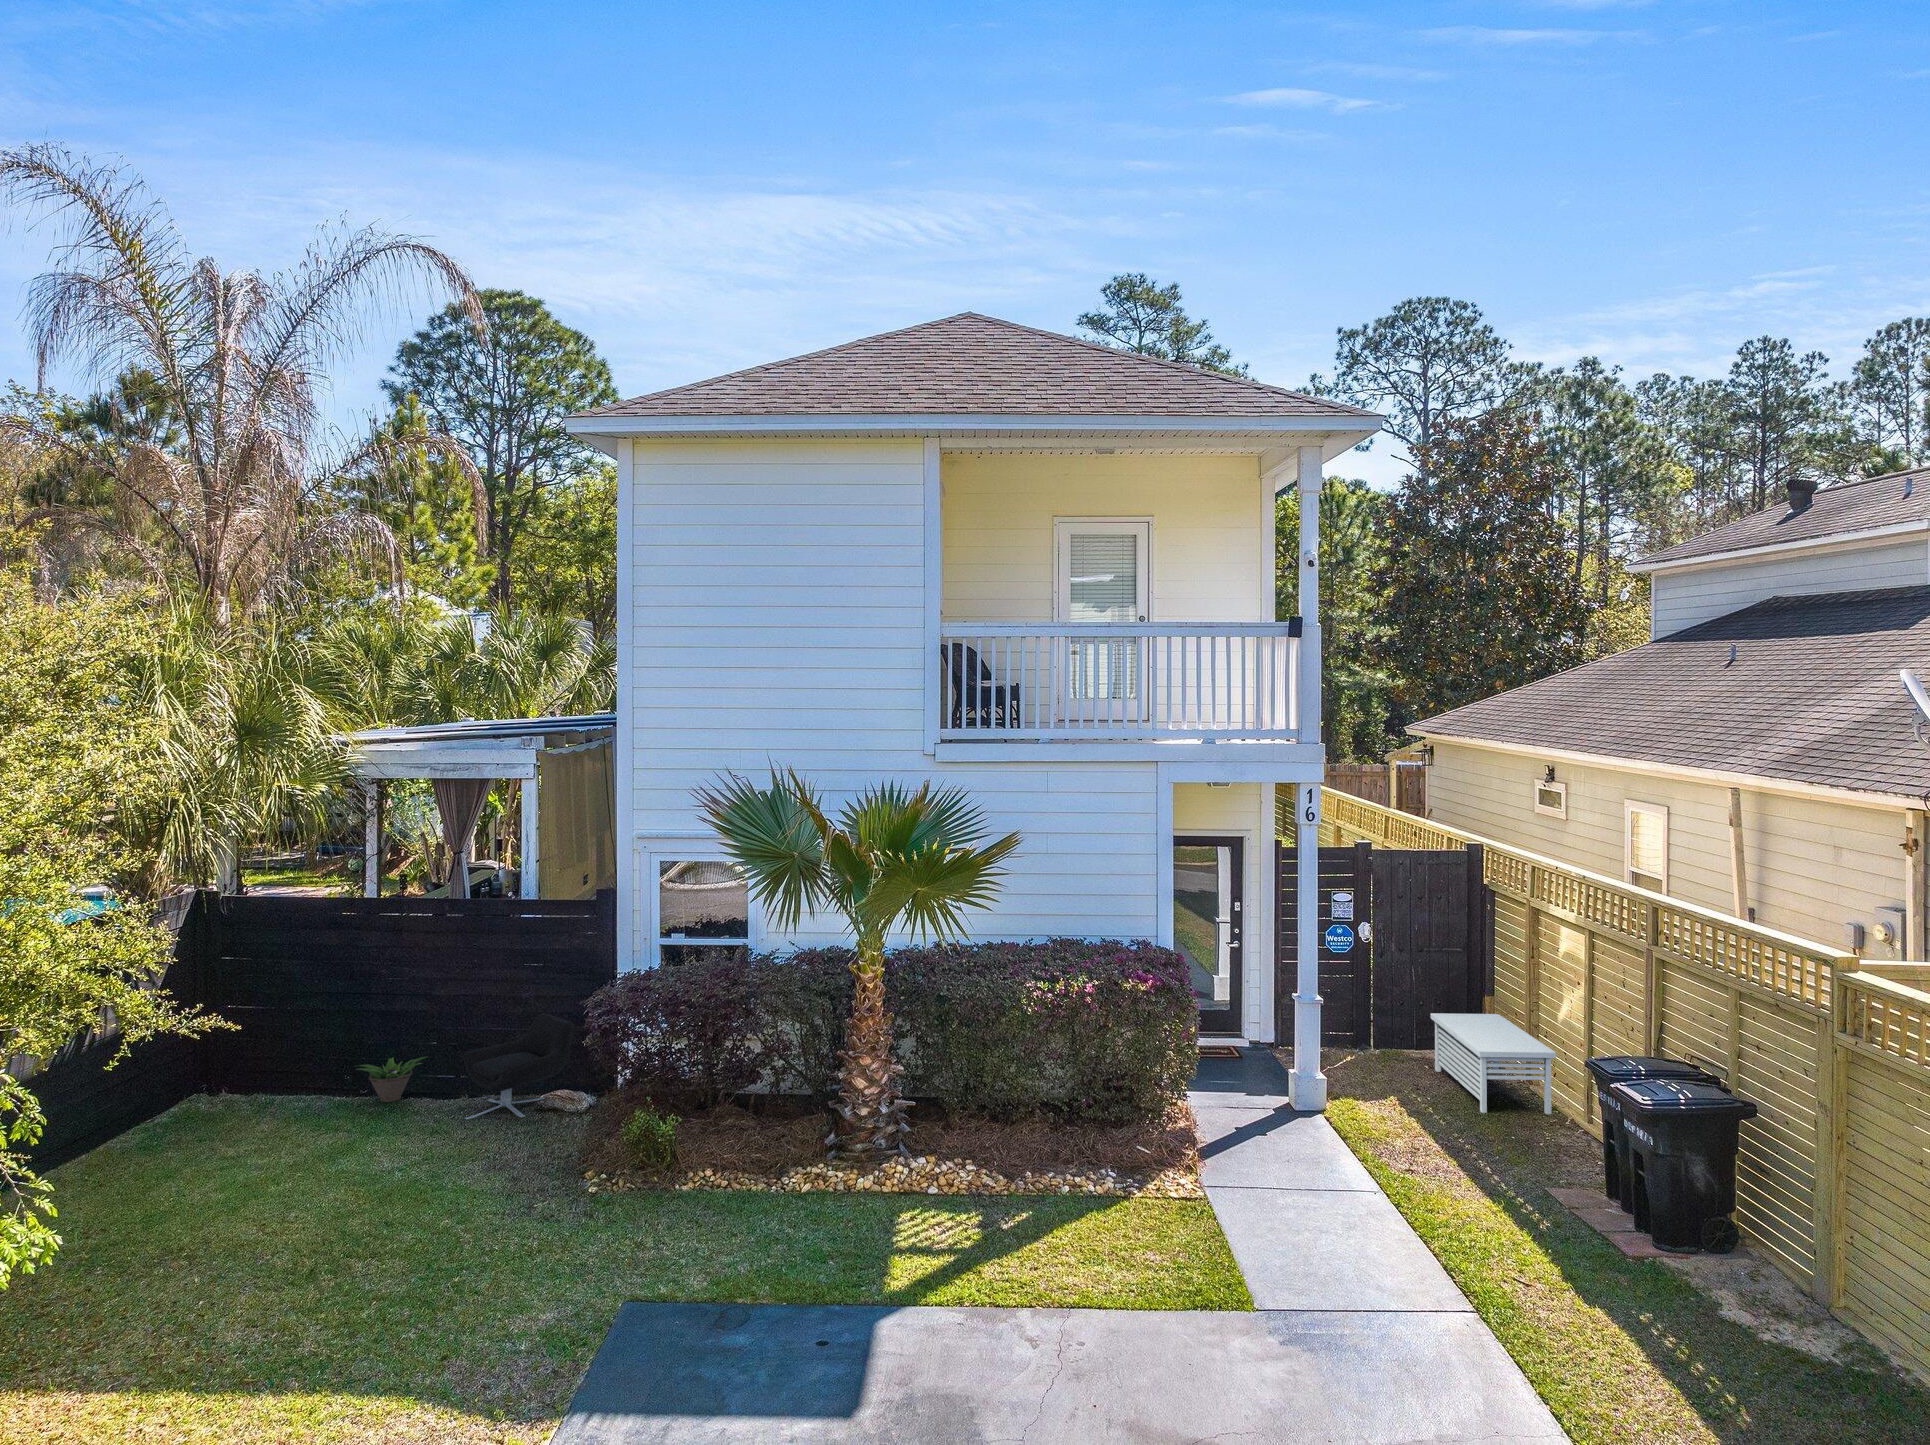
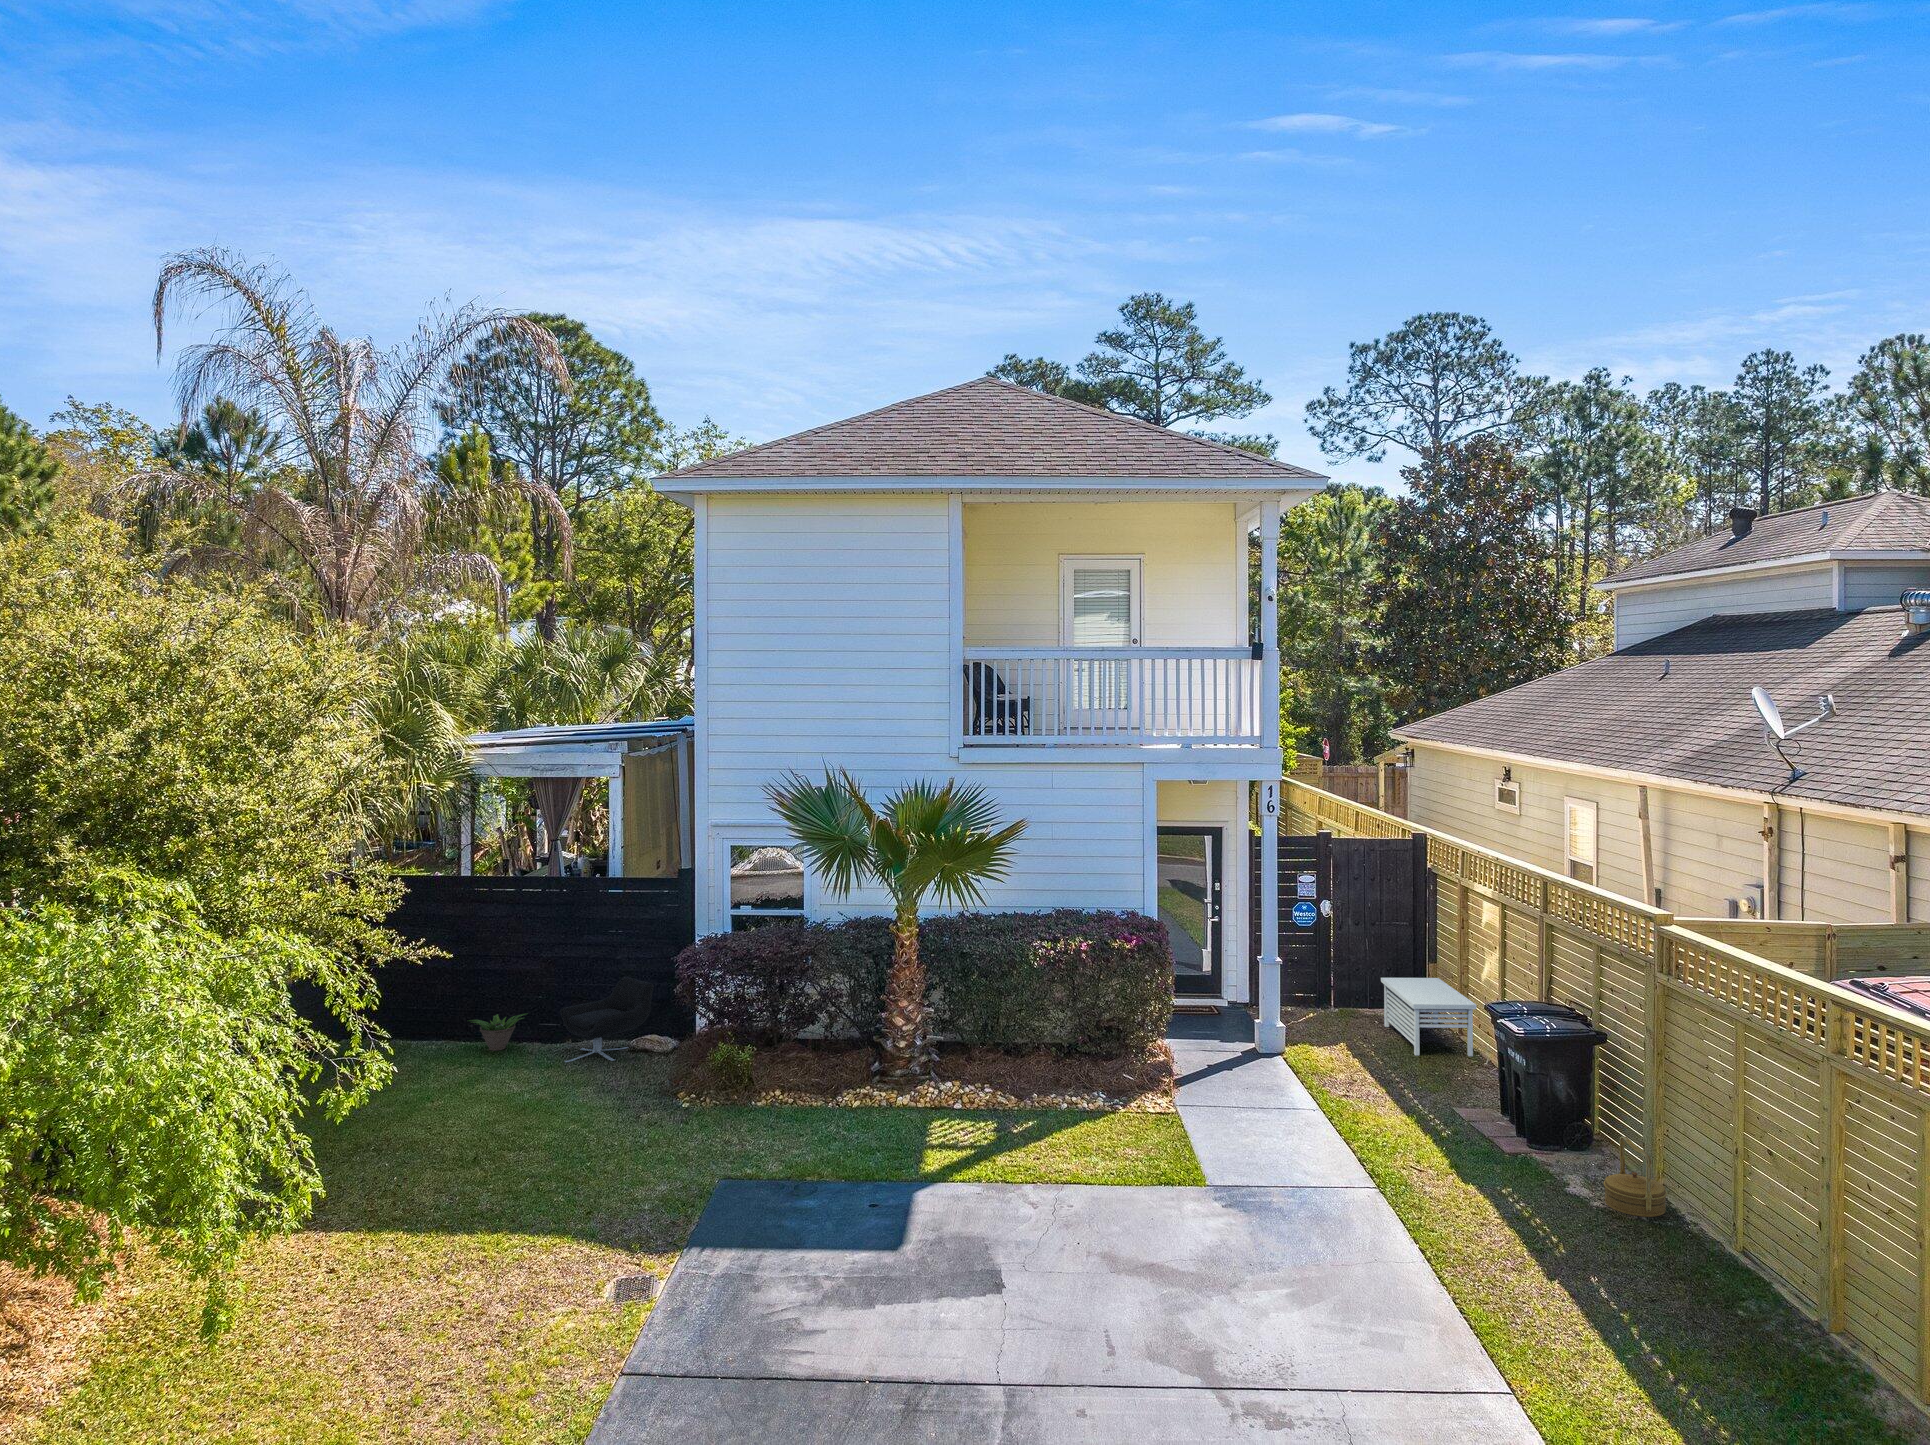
woven basket: none [1793,1265,1888,1383] -> present [1603,1136,1667,1217]

